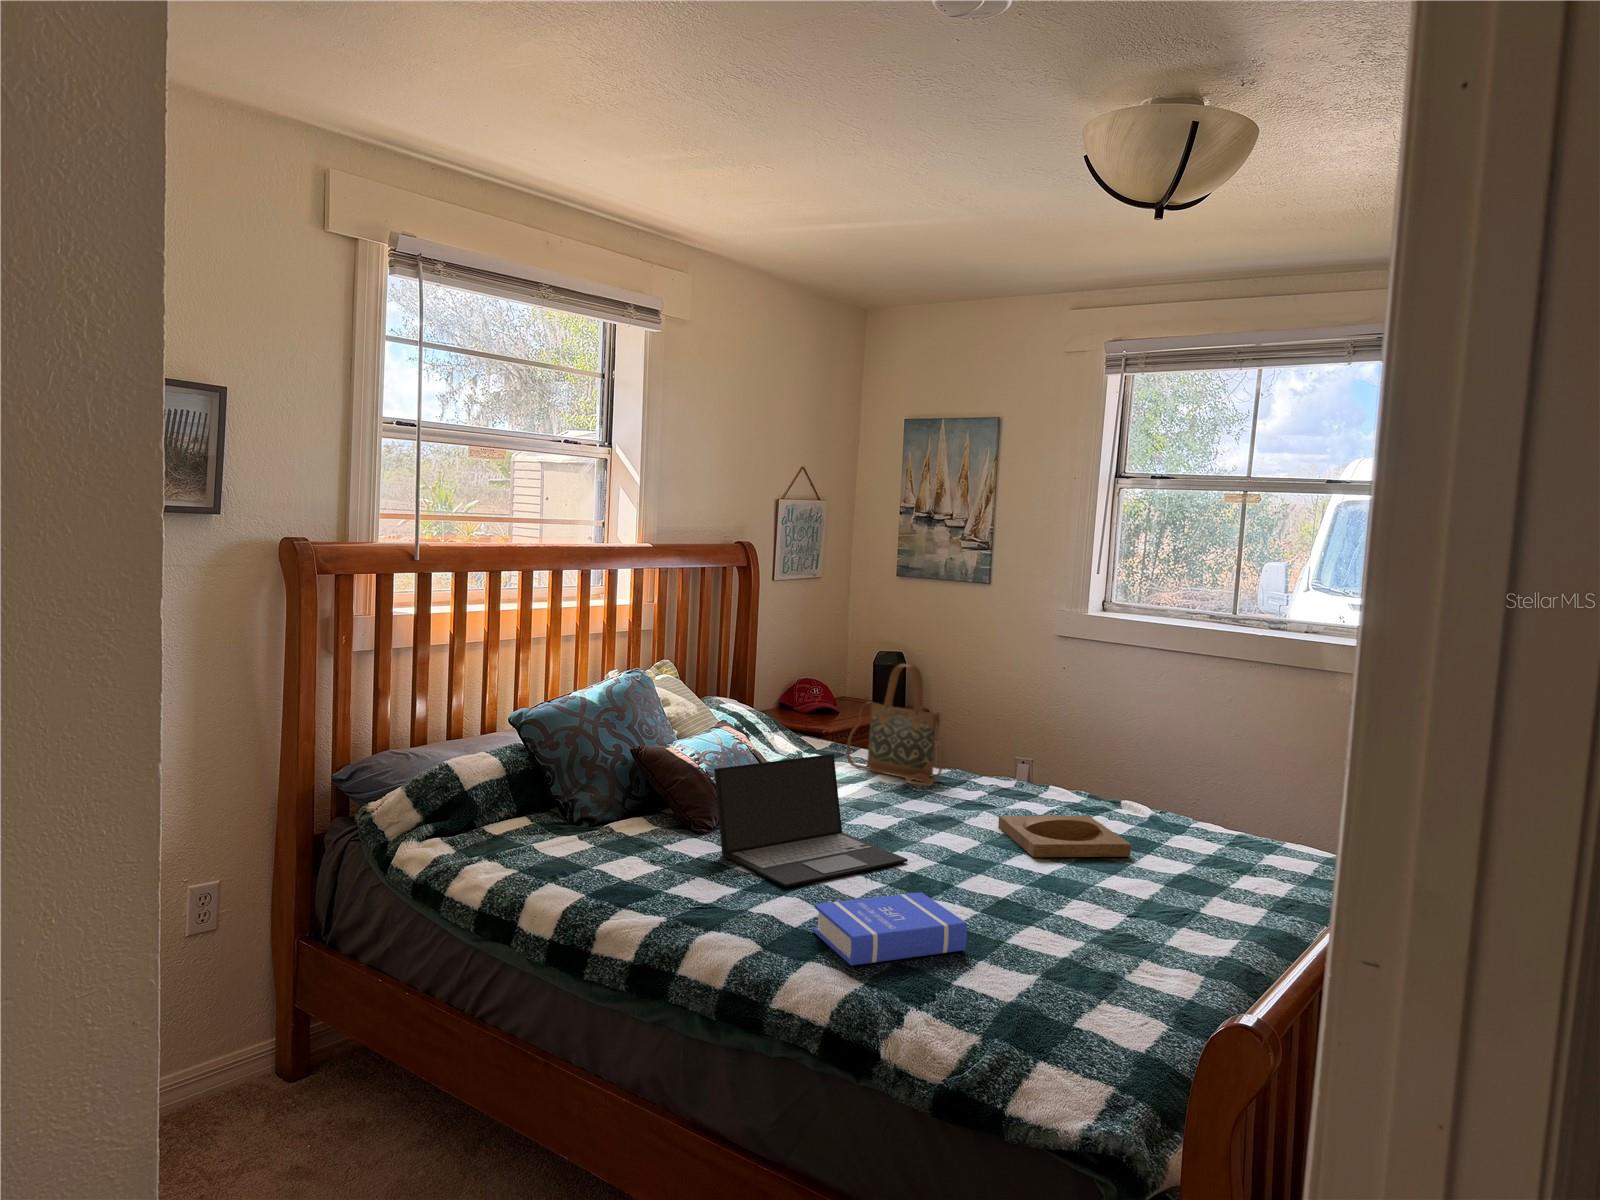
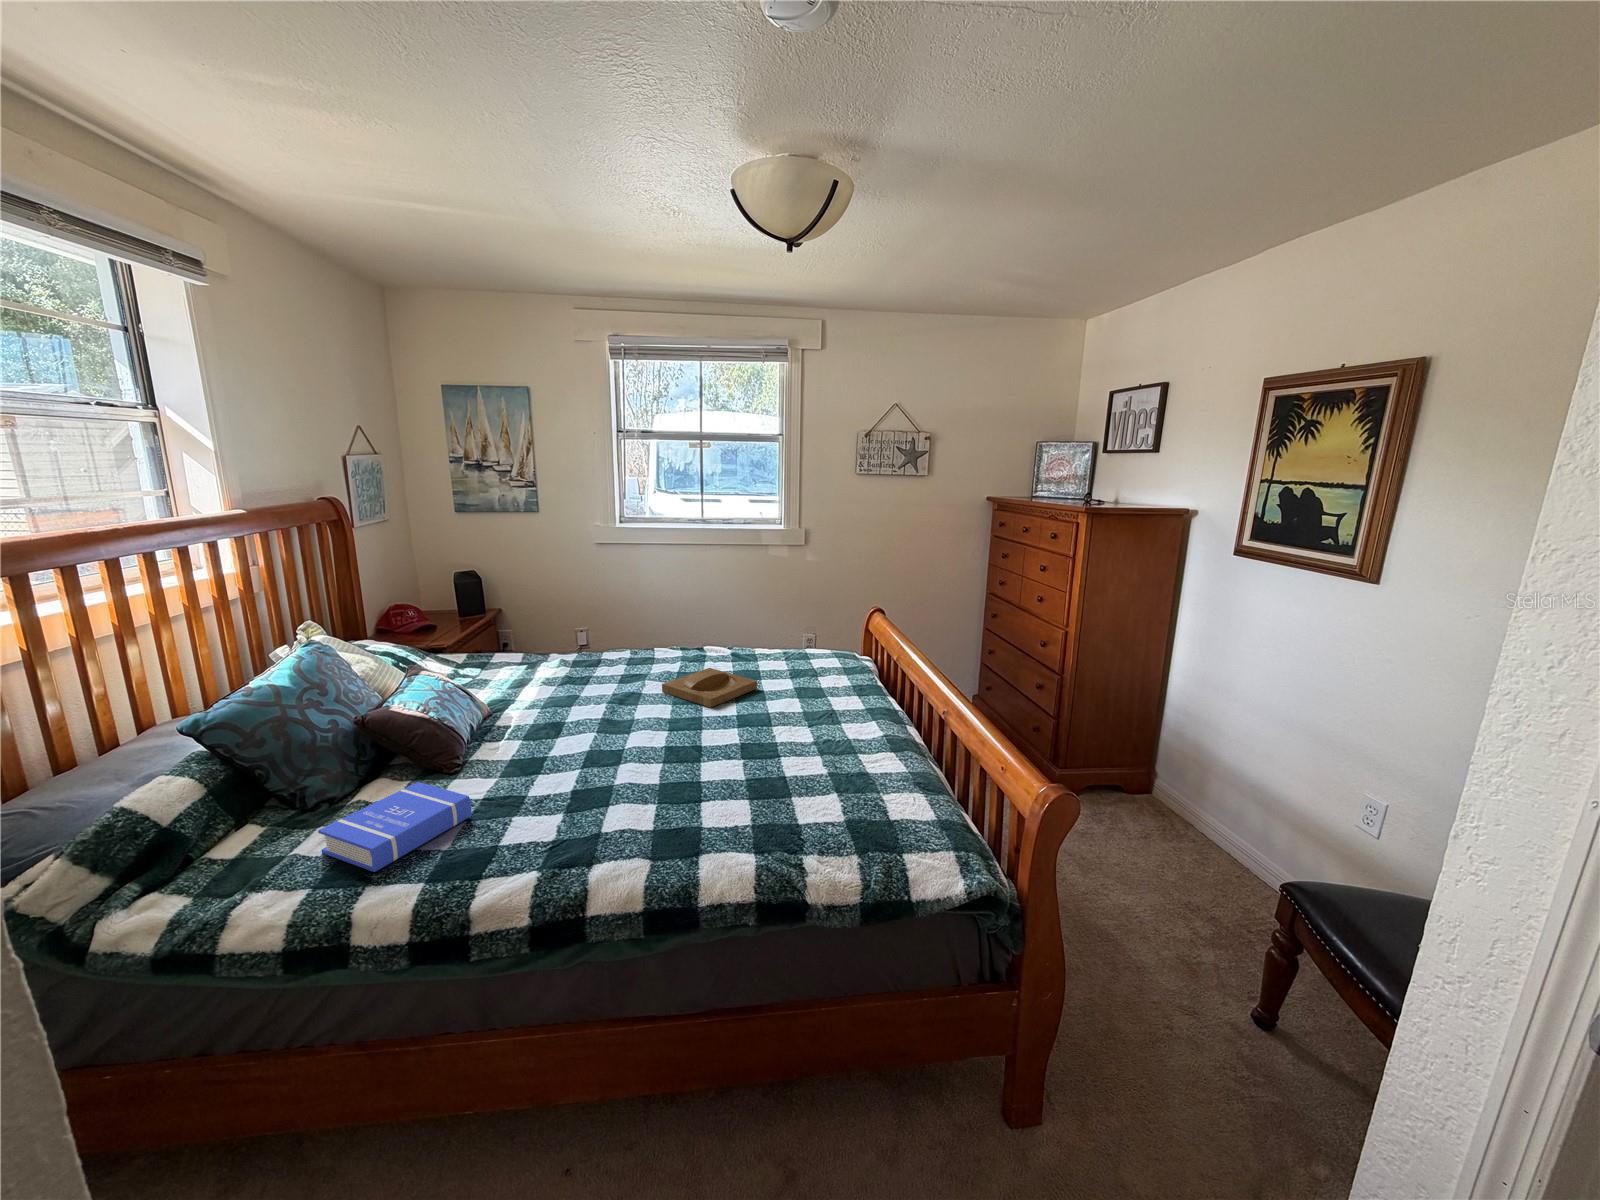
handbag: present [847,664,942,786] -> none [494,585,582,675]
laptop: present [714,754,907,887] -> none [479,673,645,796]
book: present [813,892,967,966] -> present [318,782,471,872]

